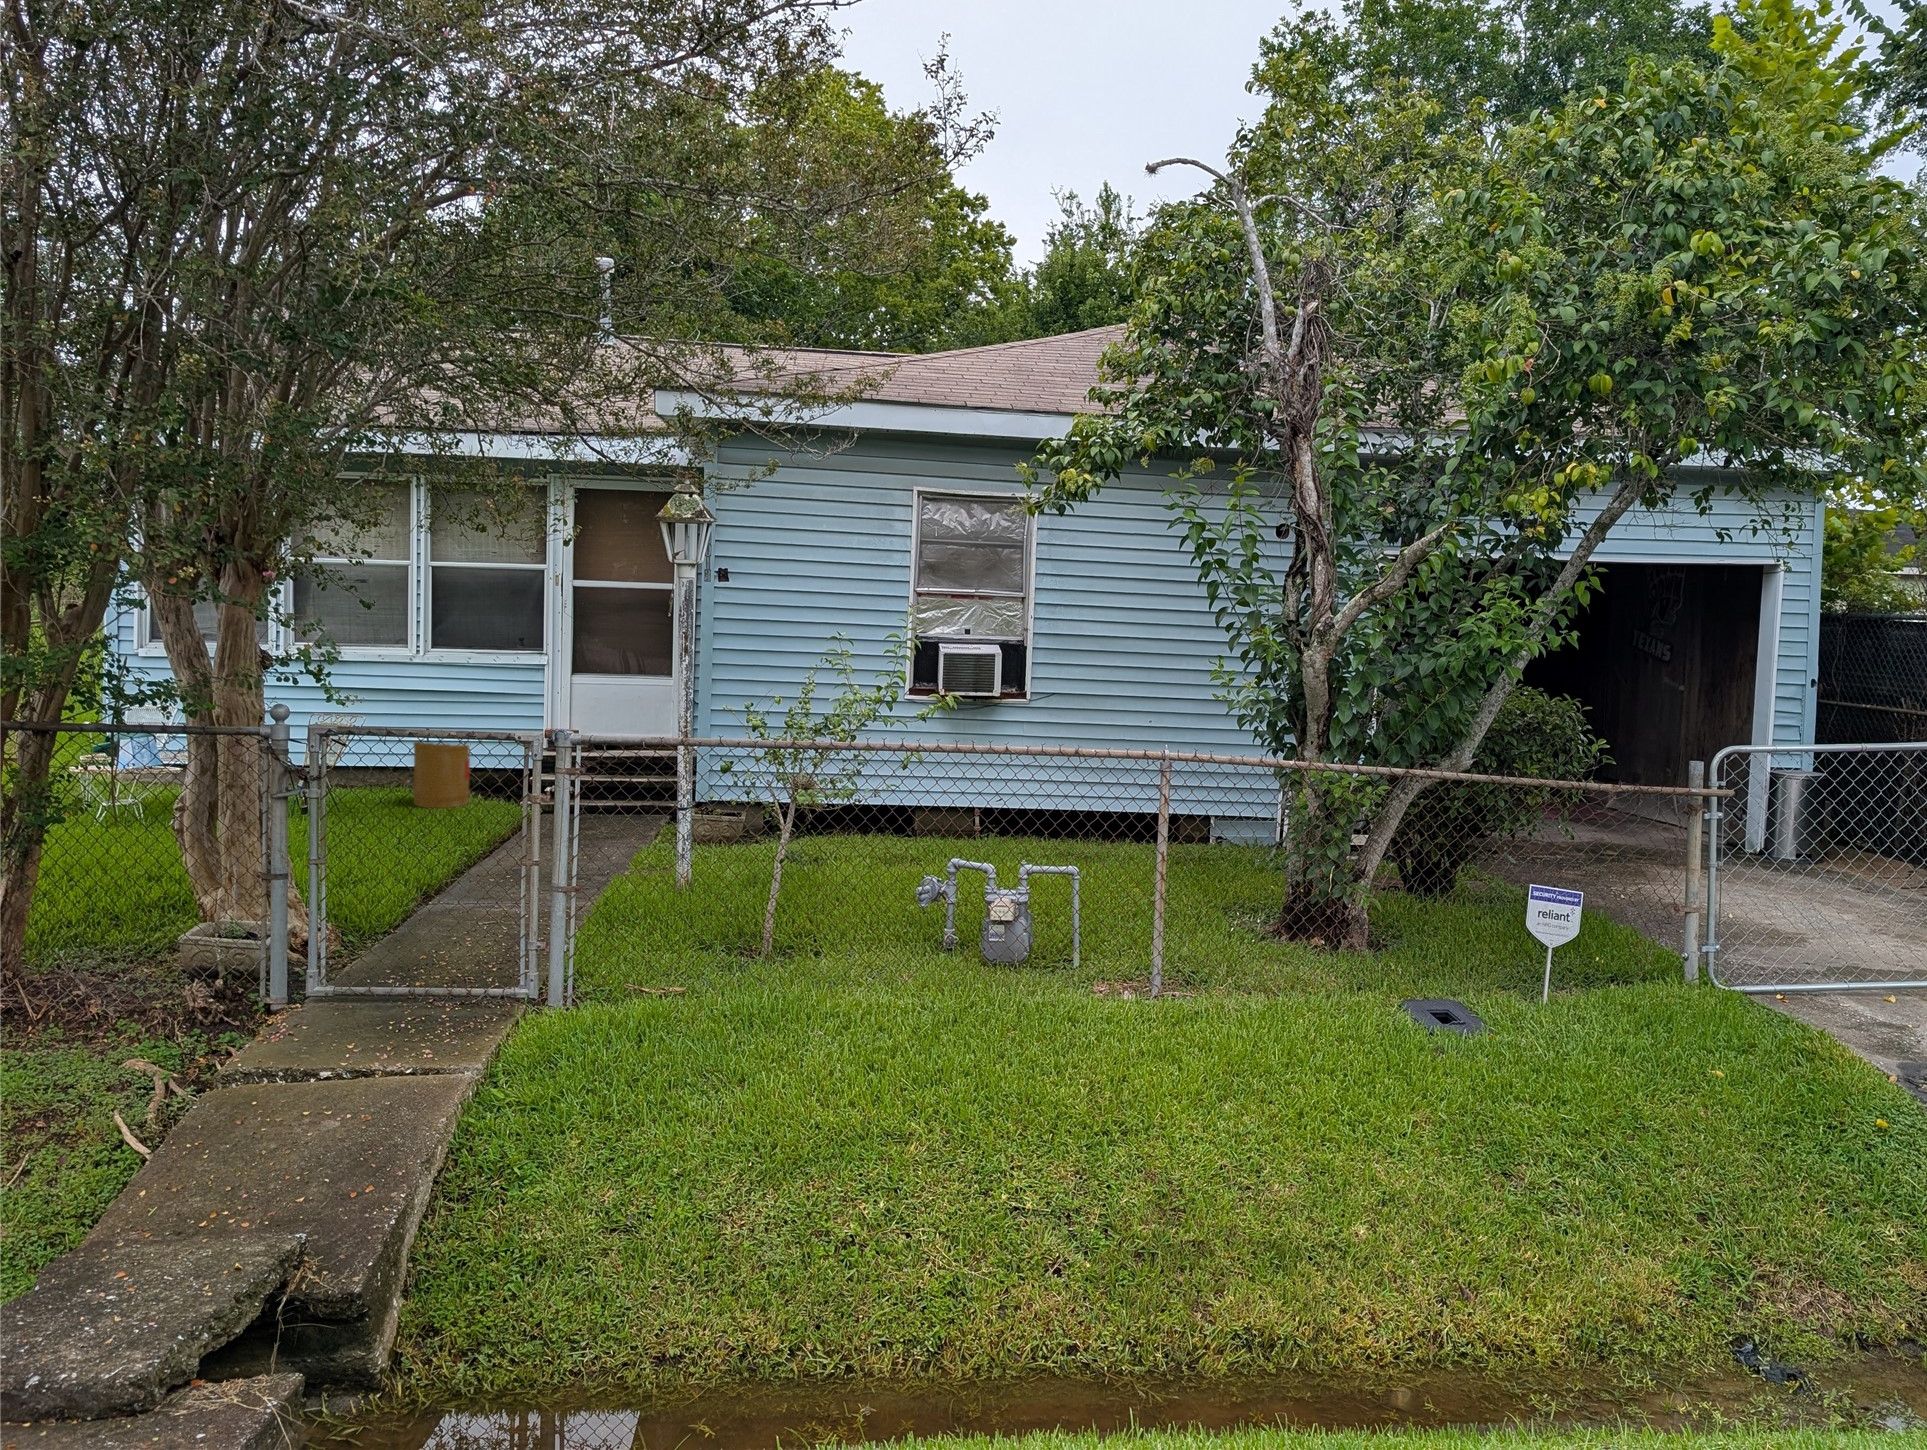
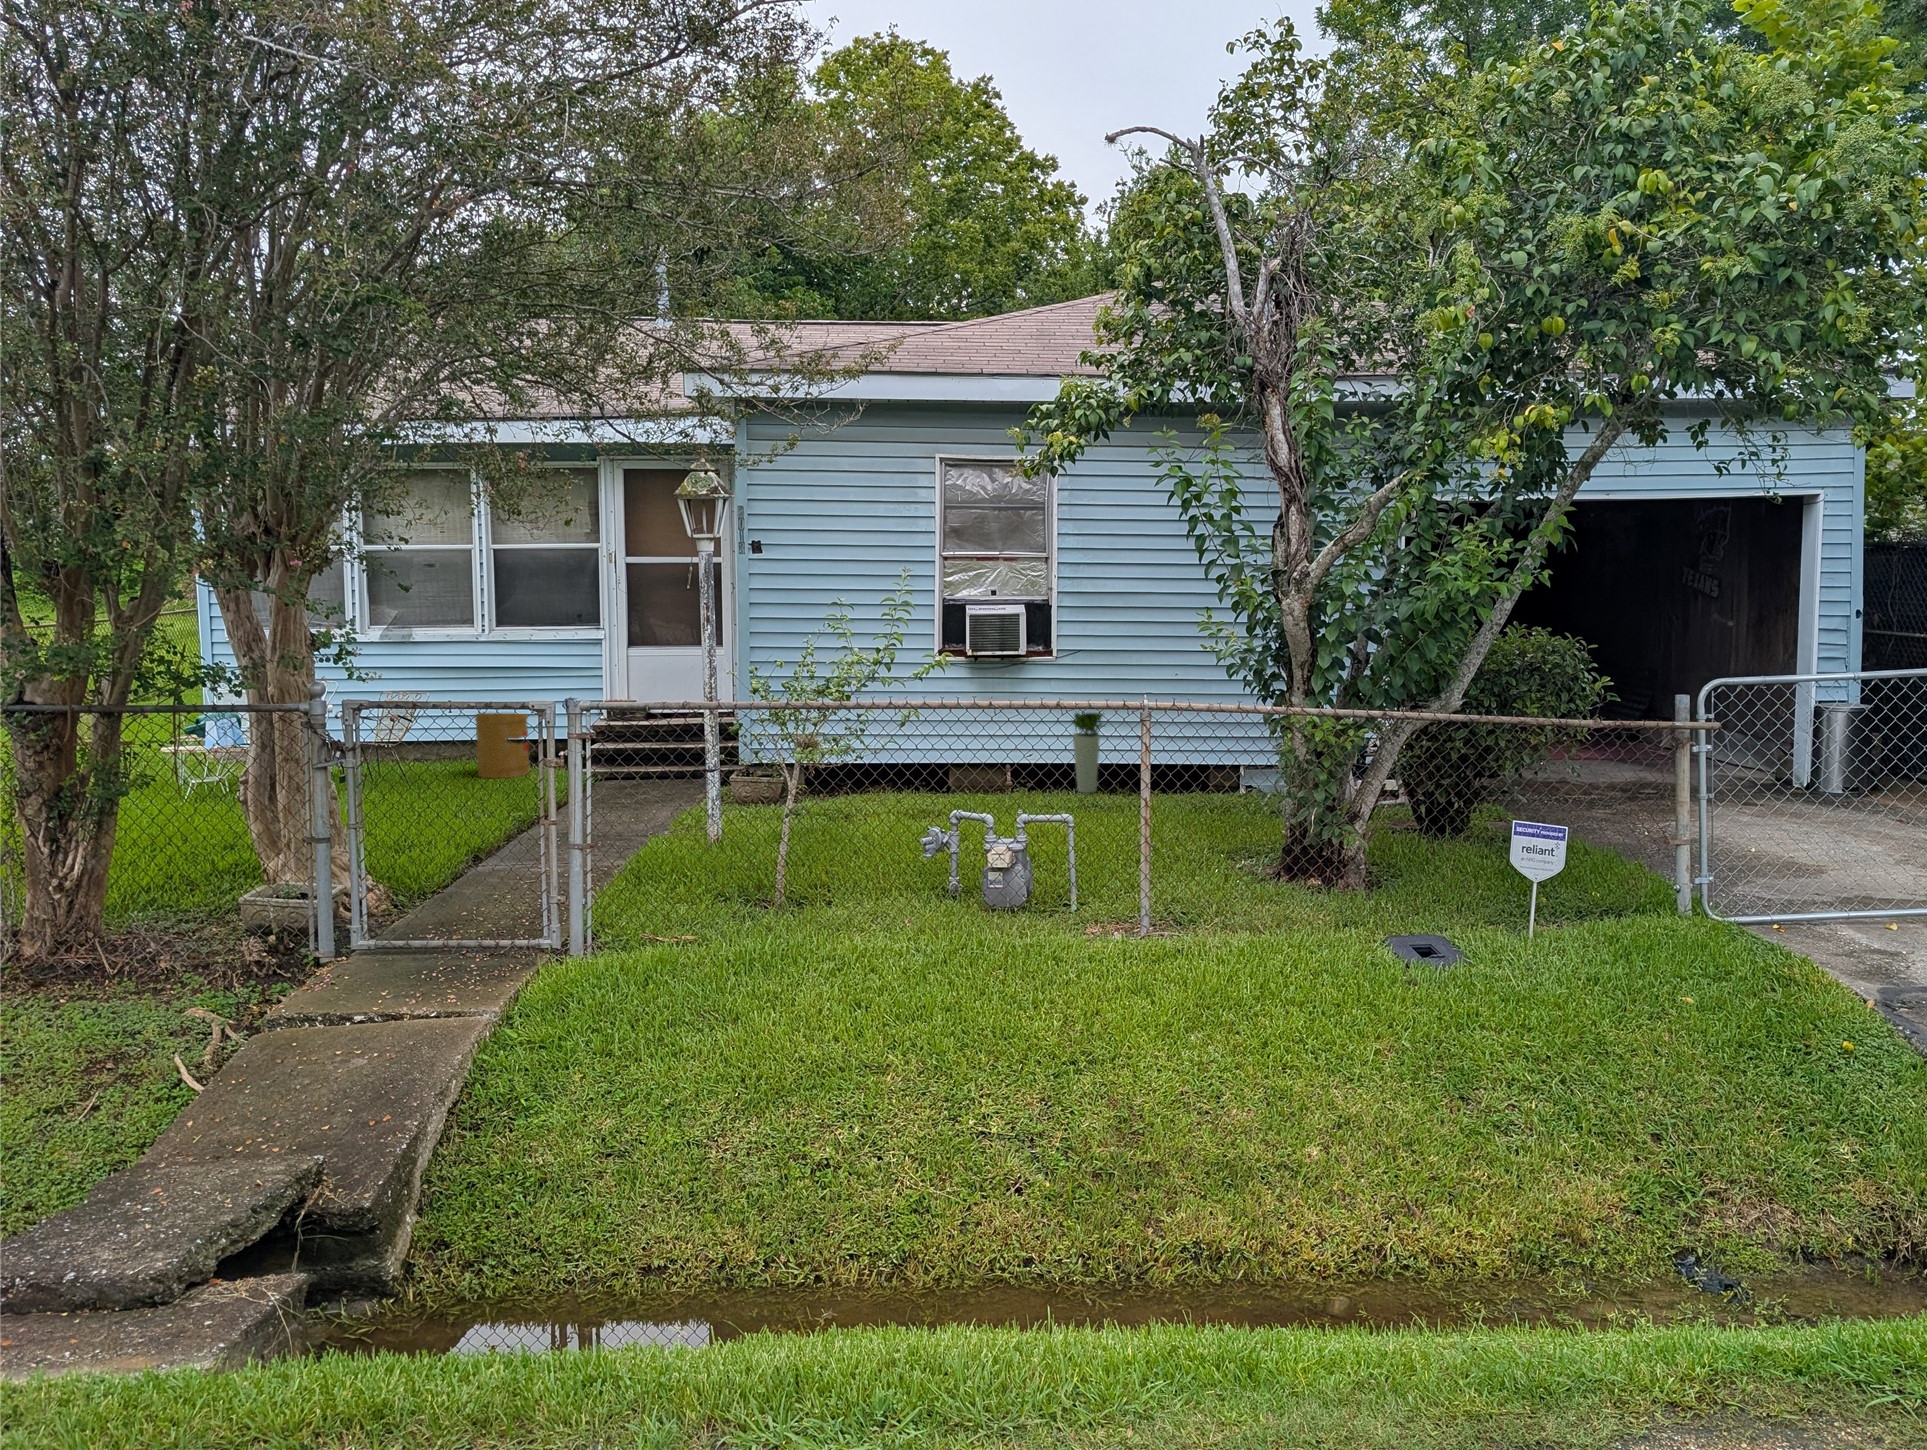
planter: none [1041,745,1081,840] -> present [1072,712,1104,793]

